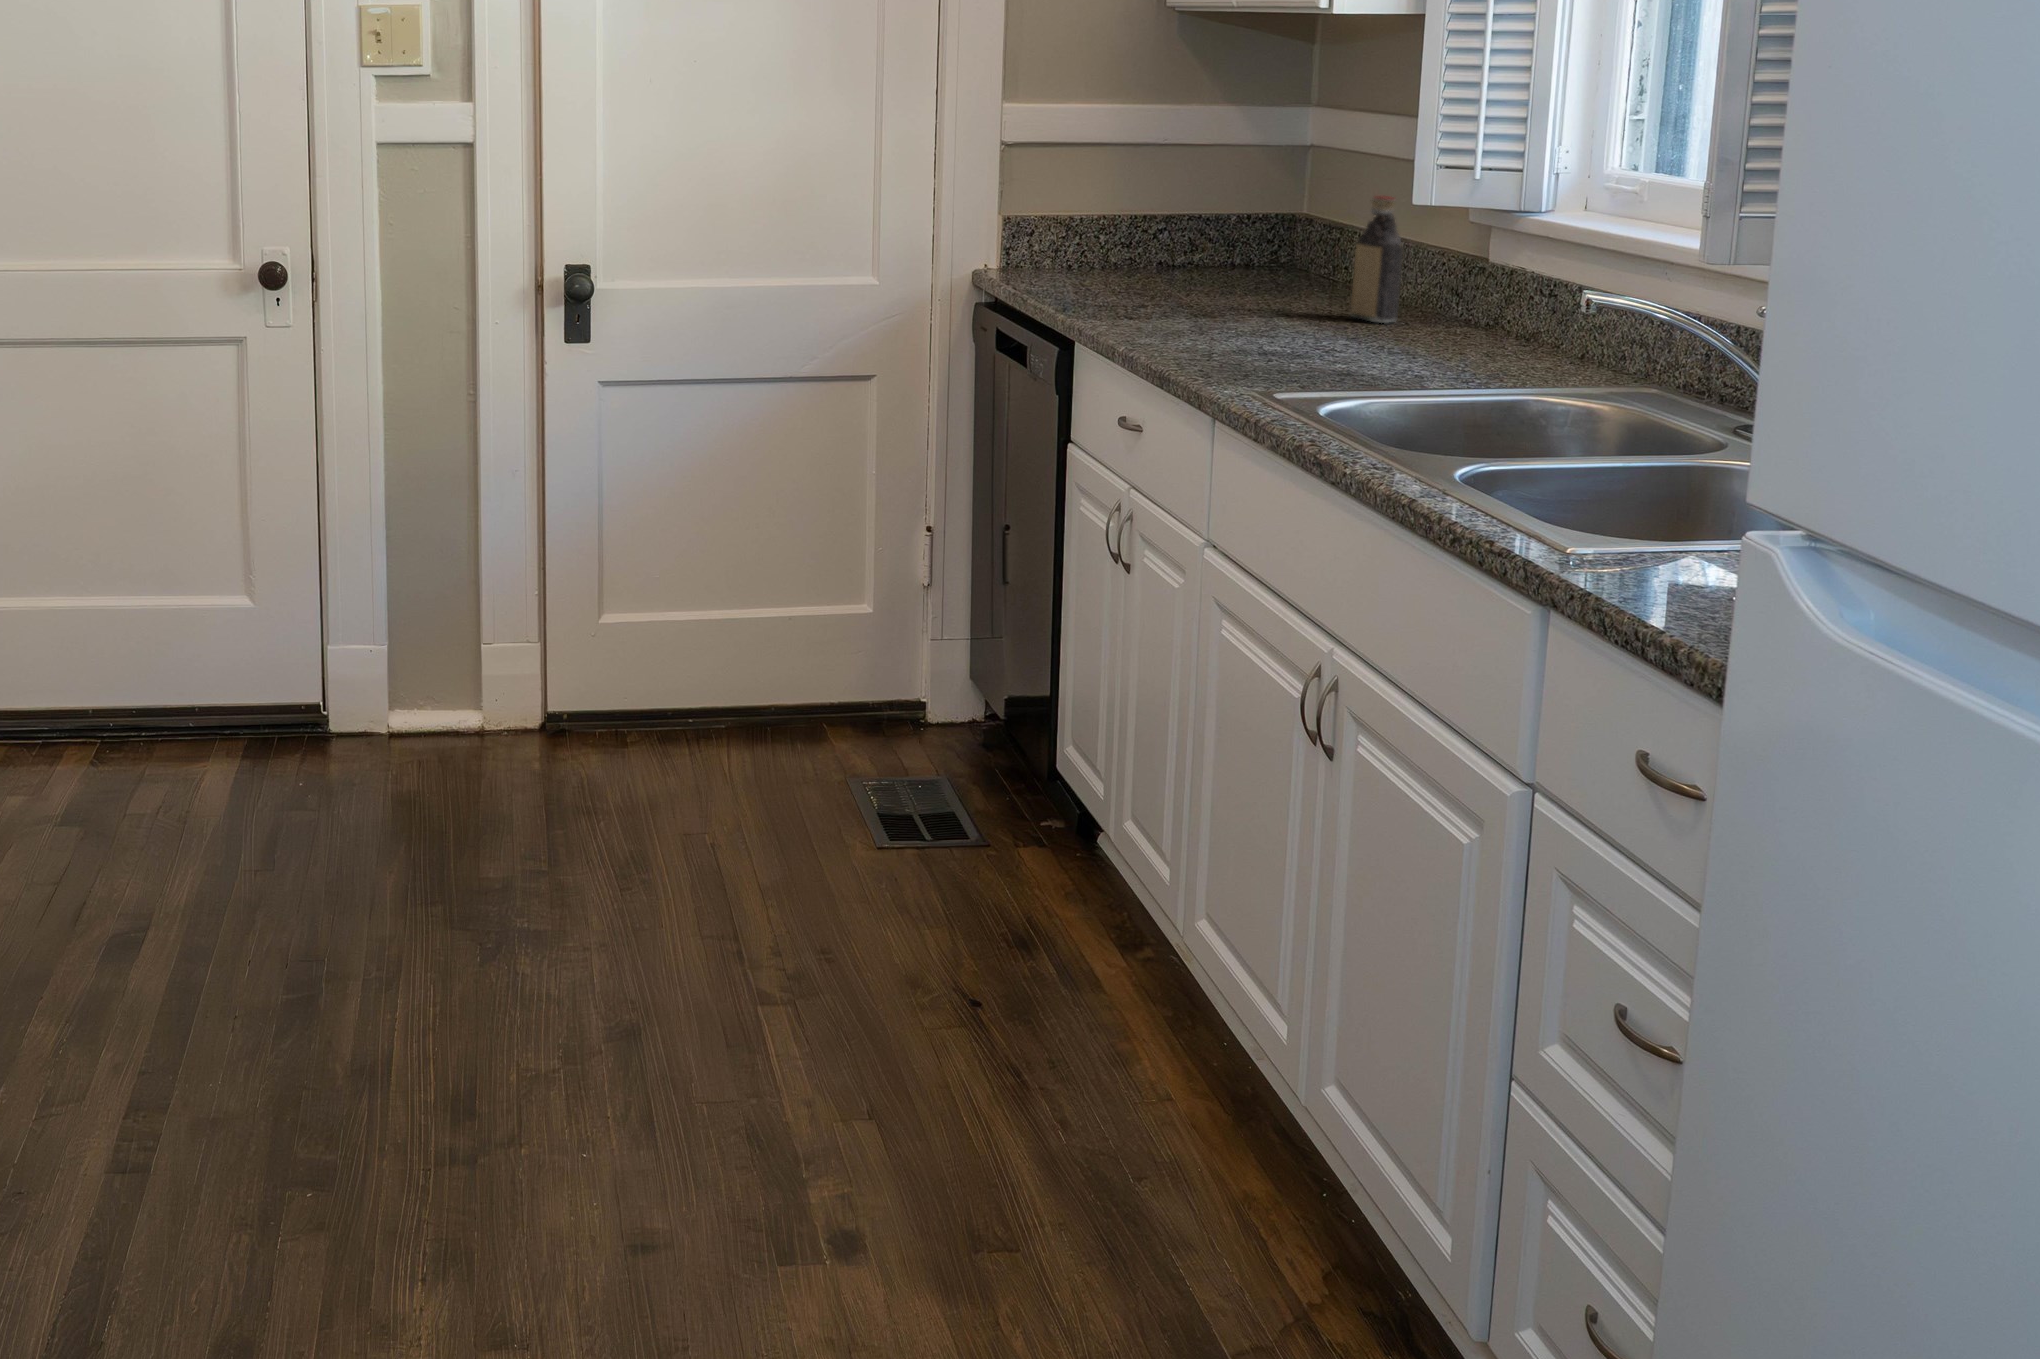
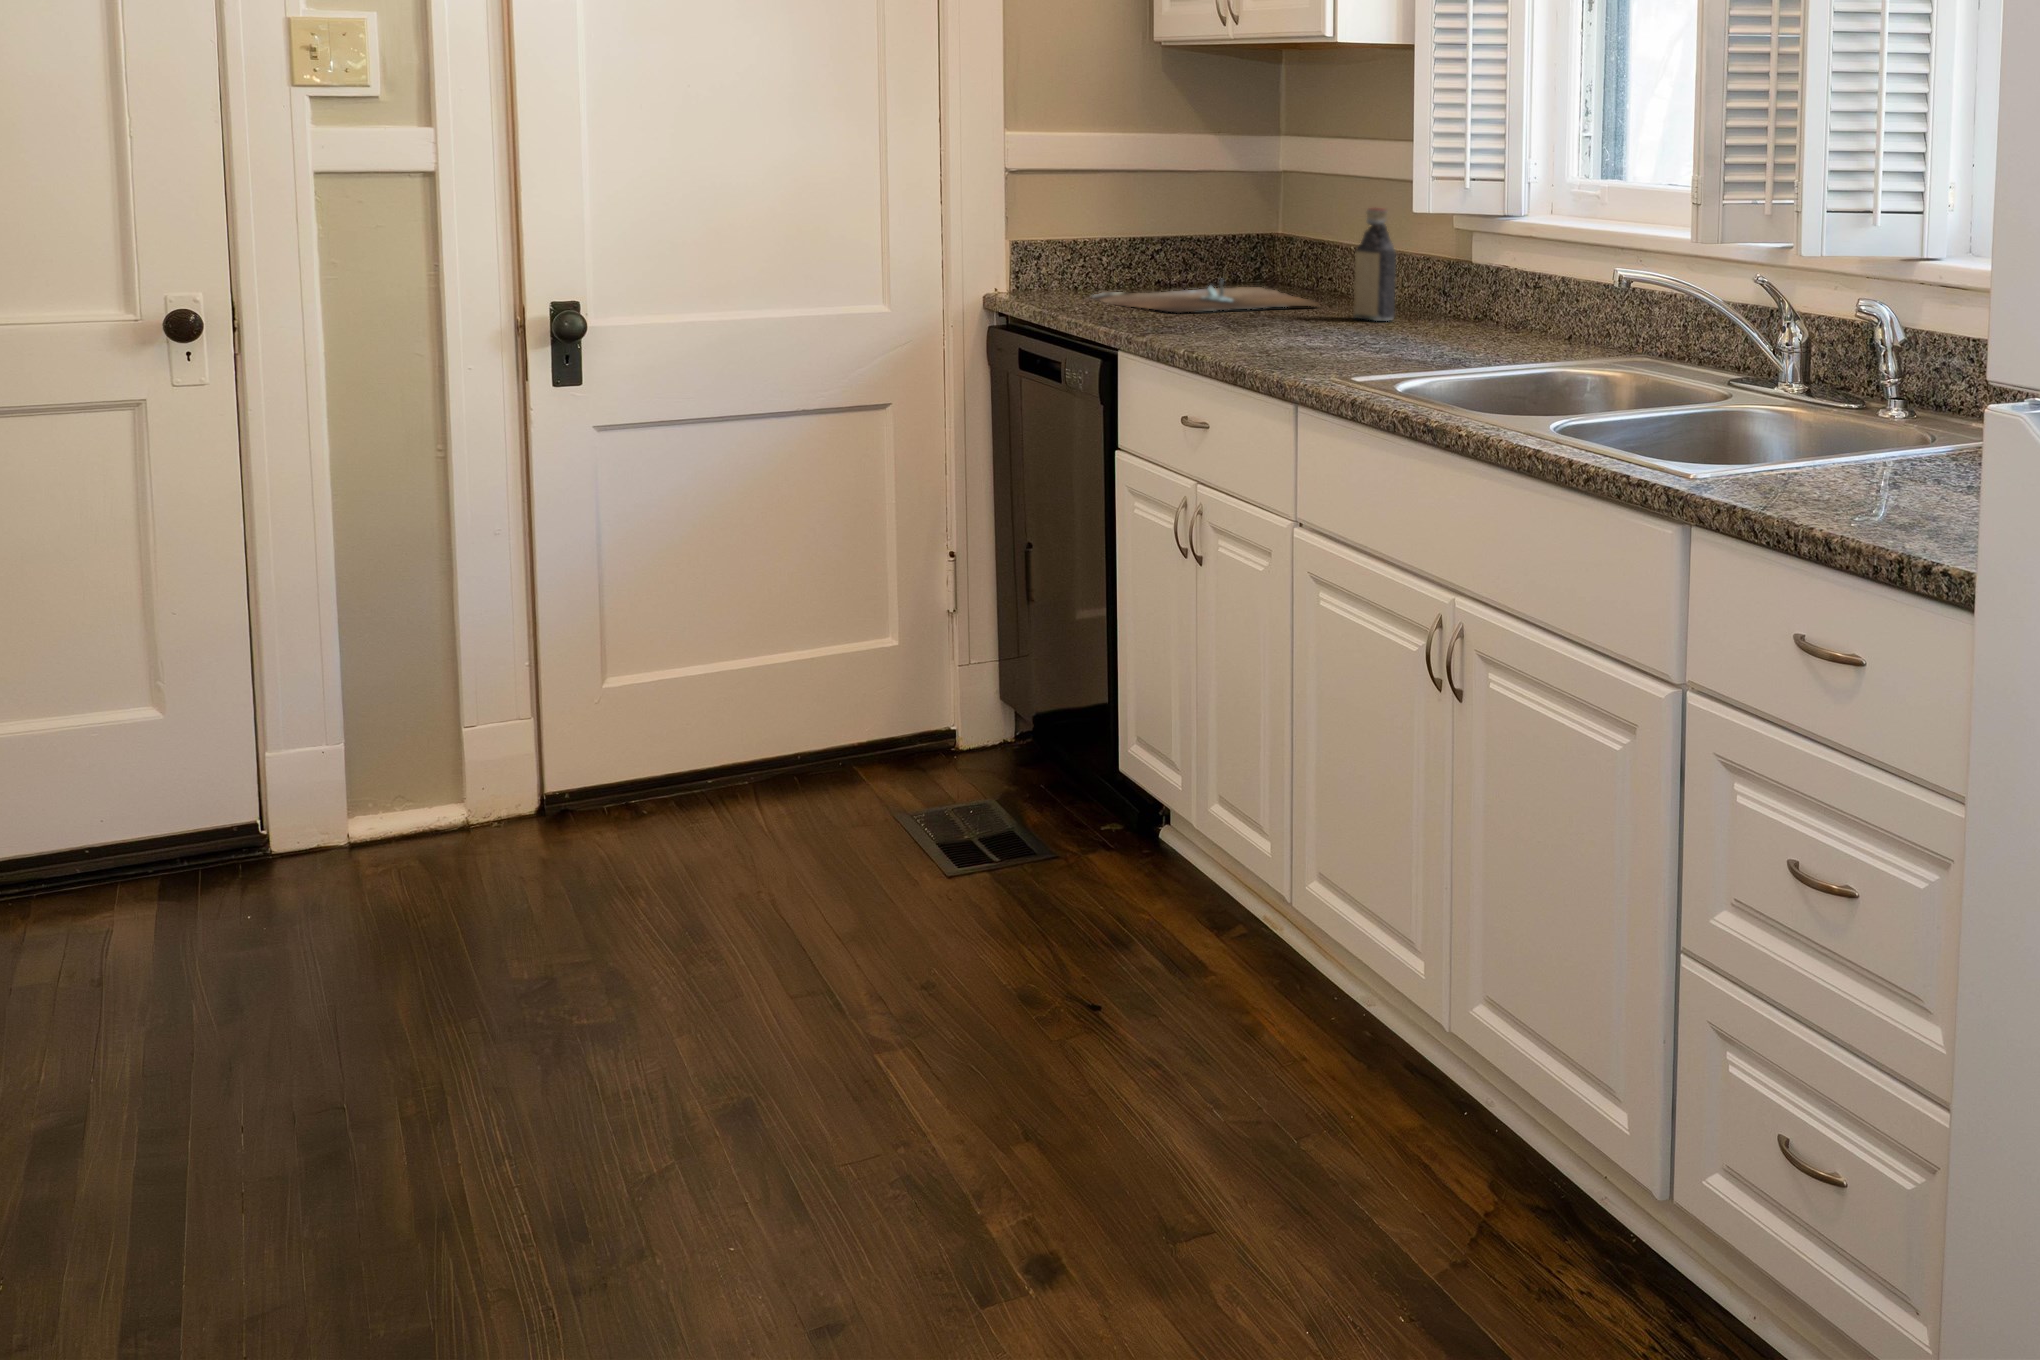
cutting board: none [1077,263,1325,302] -> present [1092,278,1318,313]

